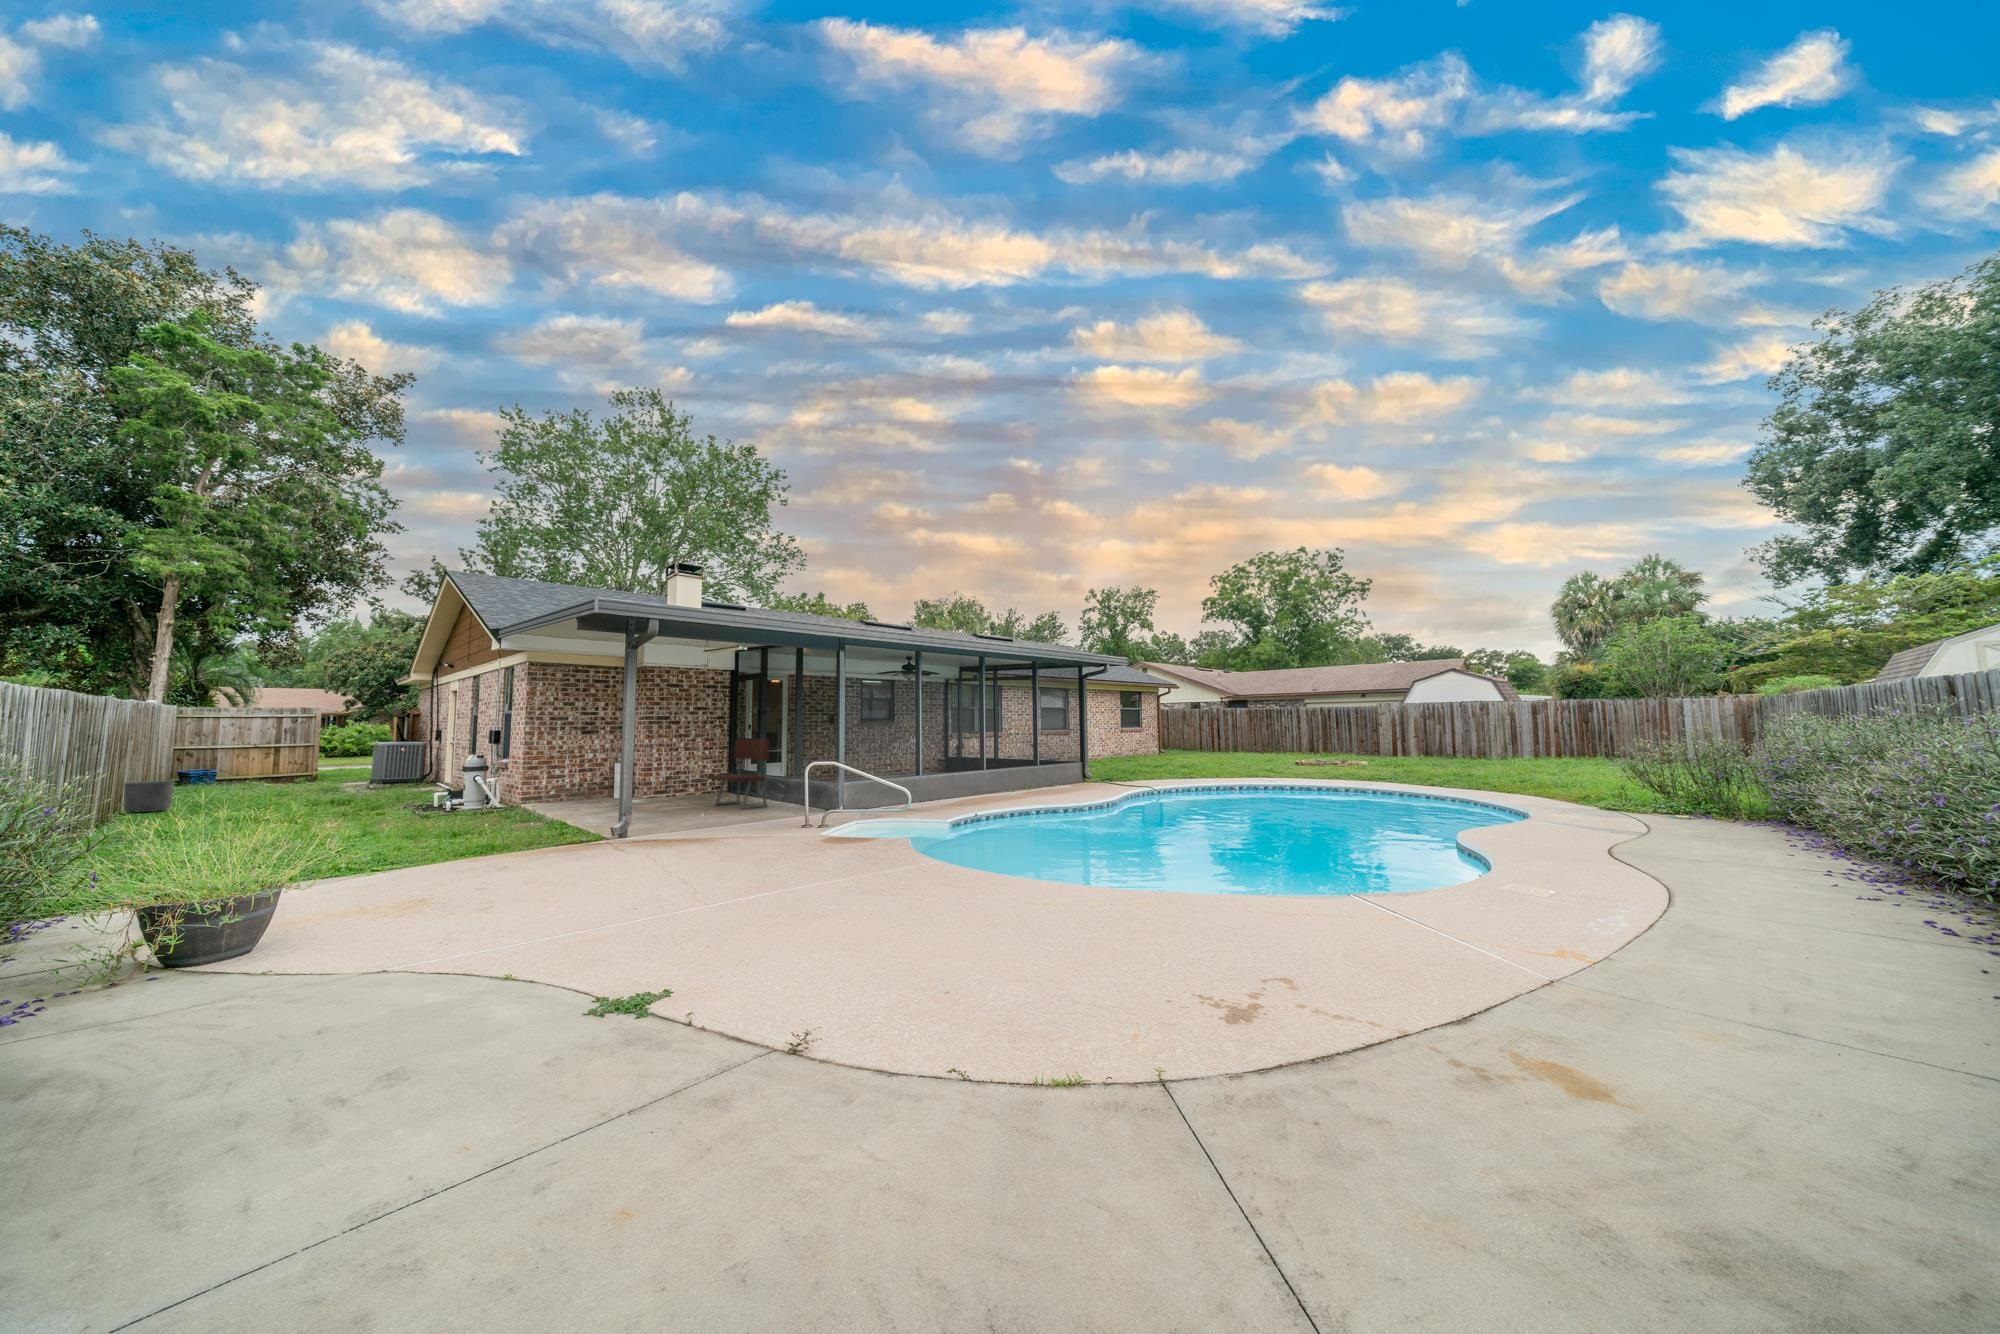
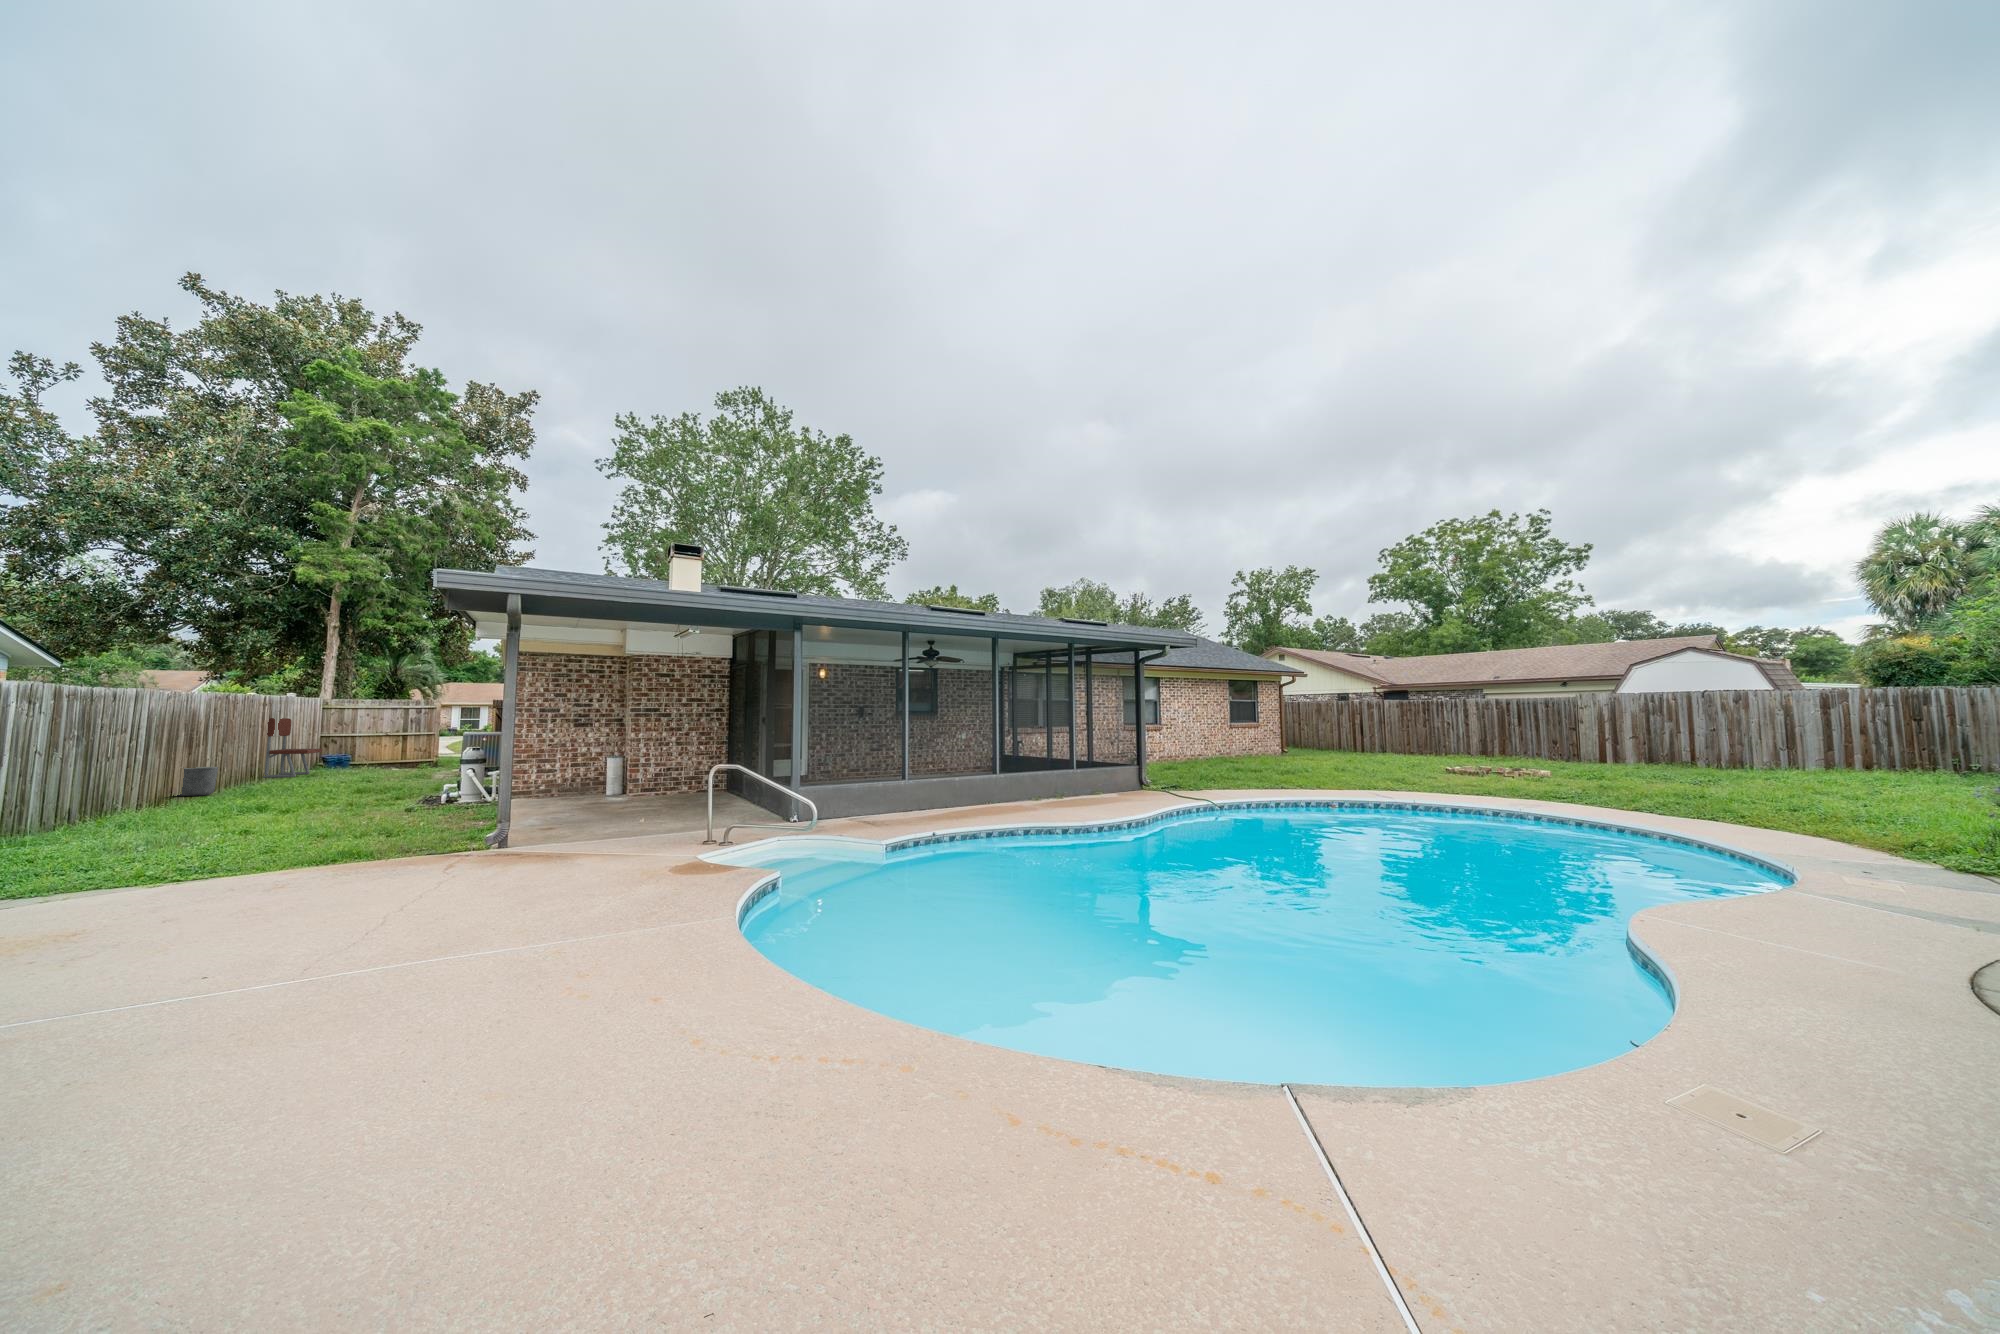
bench: present [707,739,769,809] -> present [263,718,322,778]

